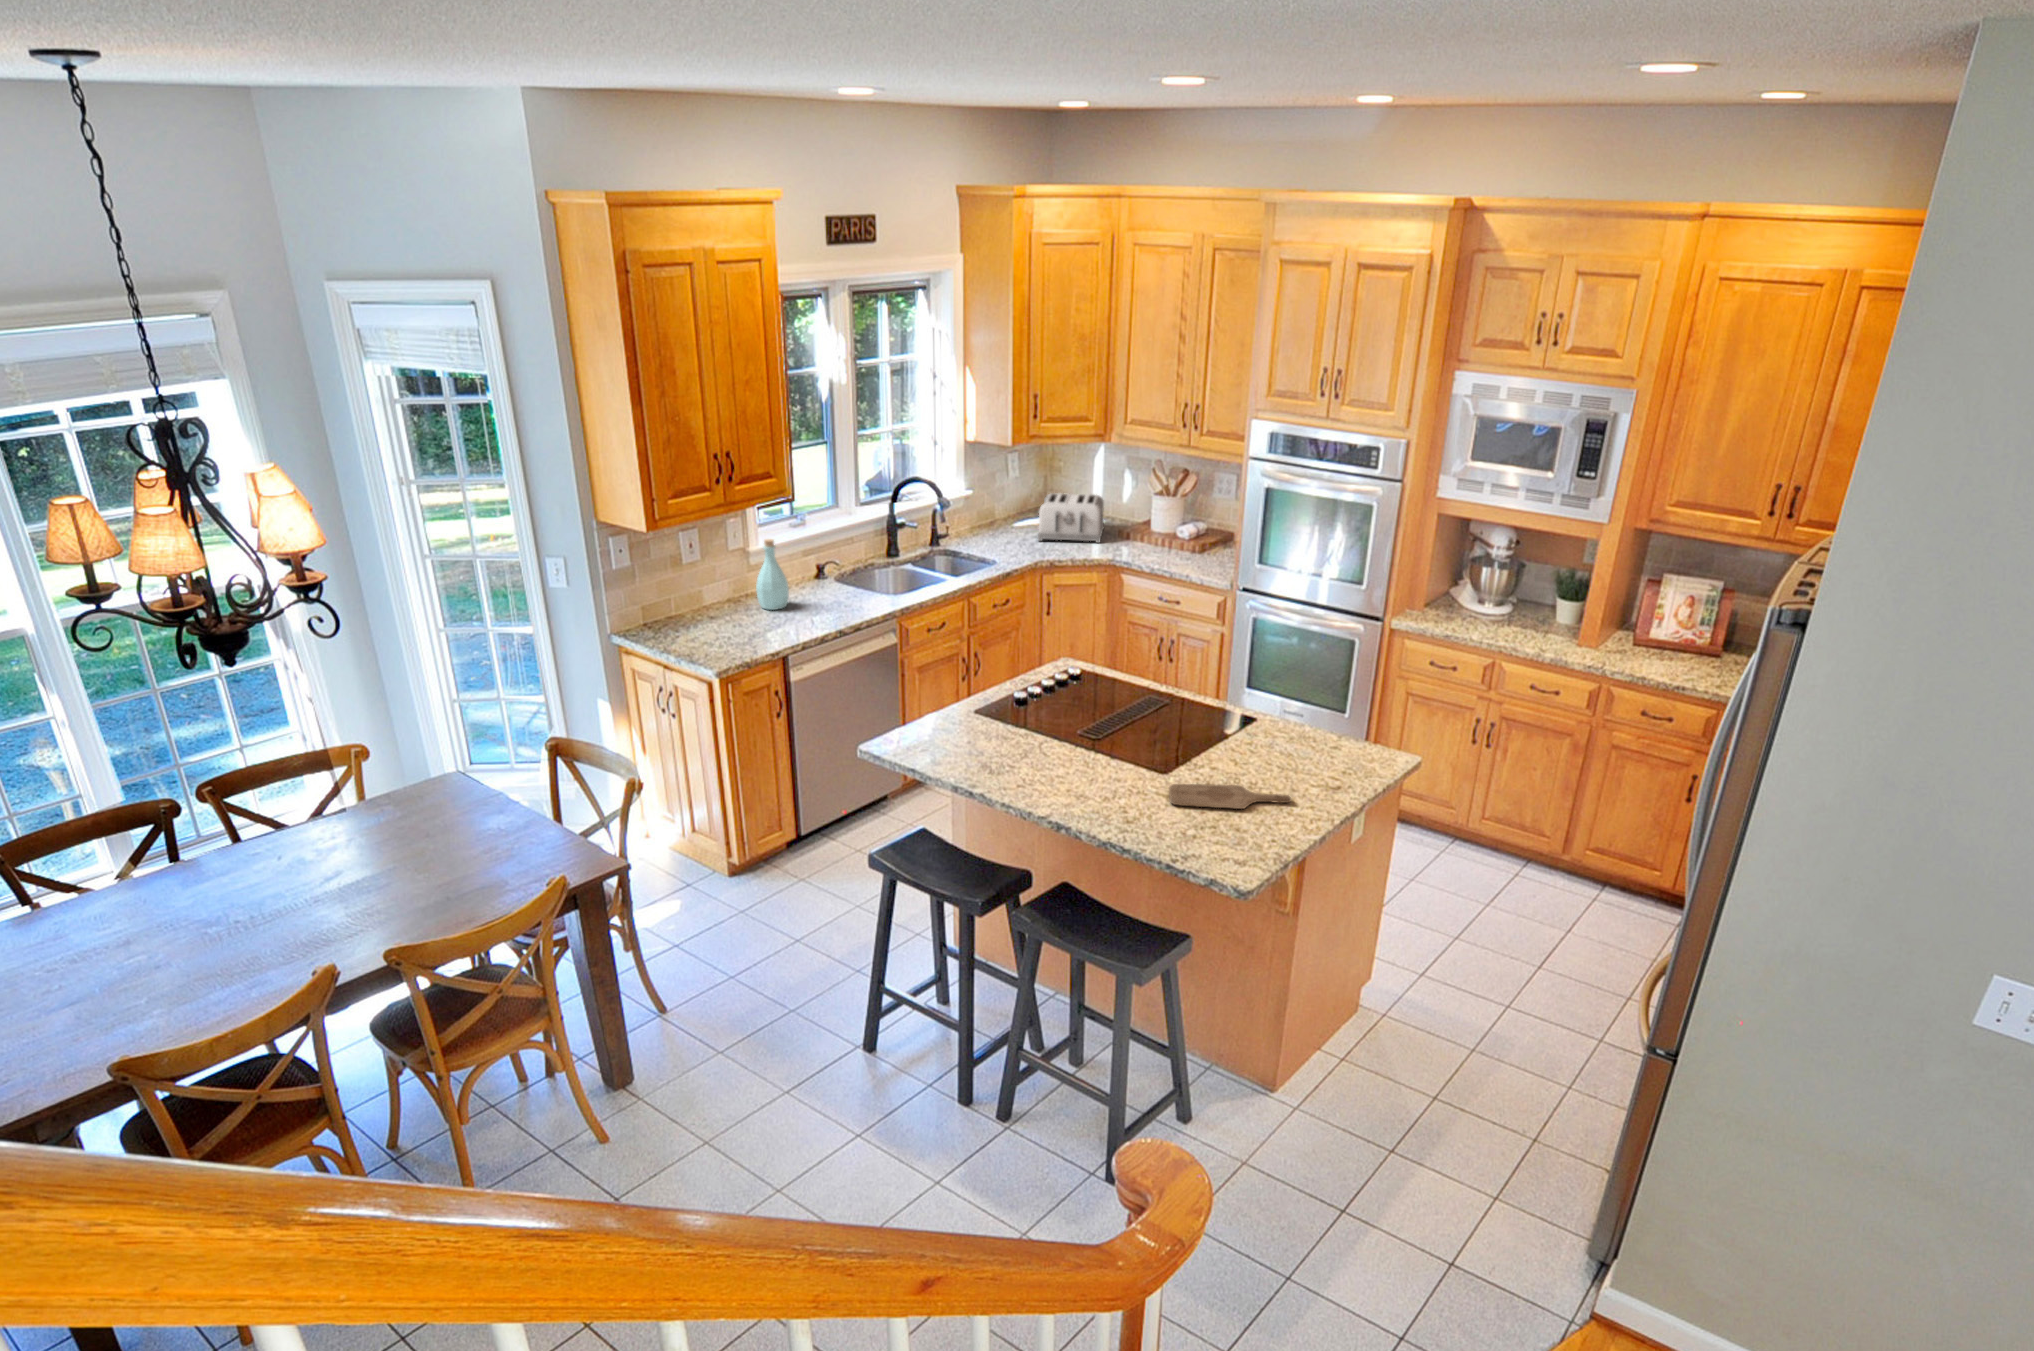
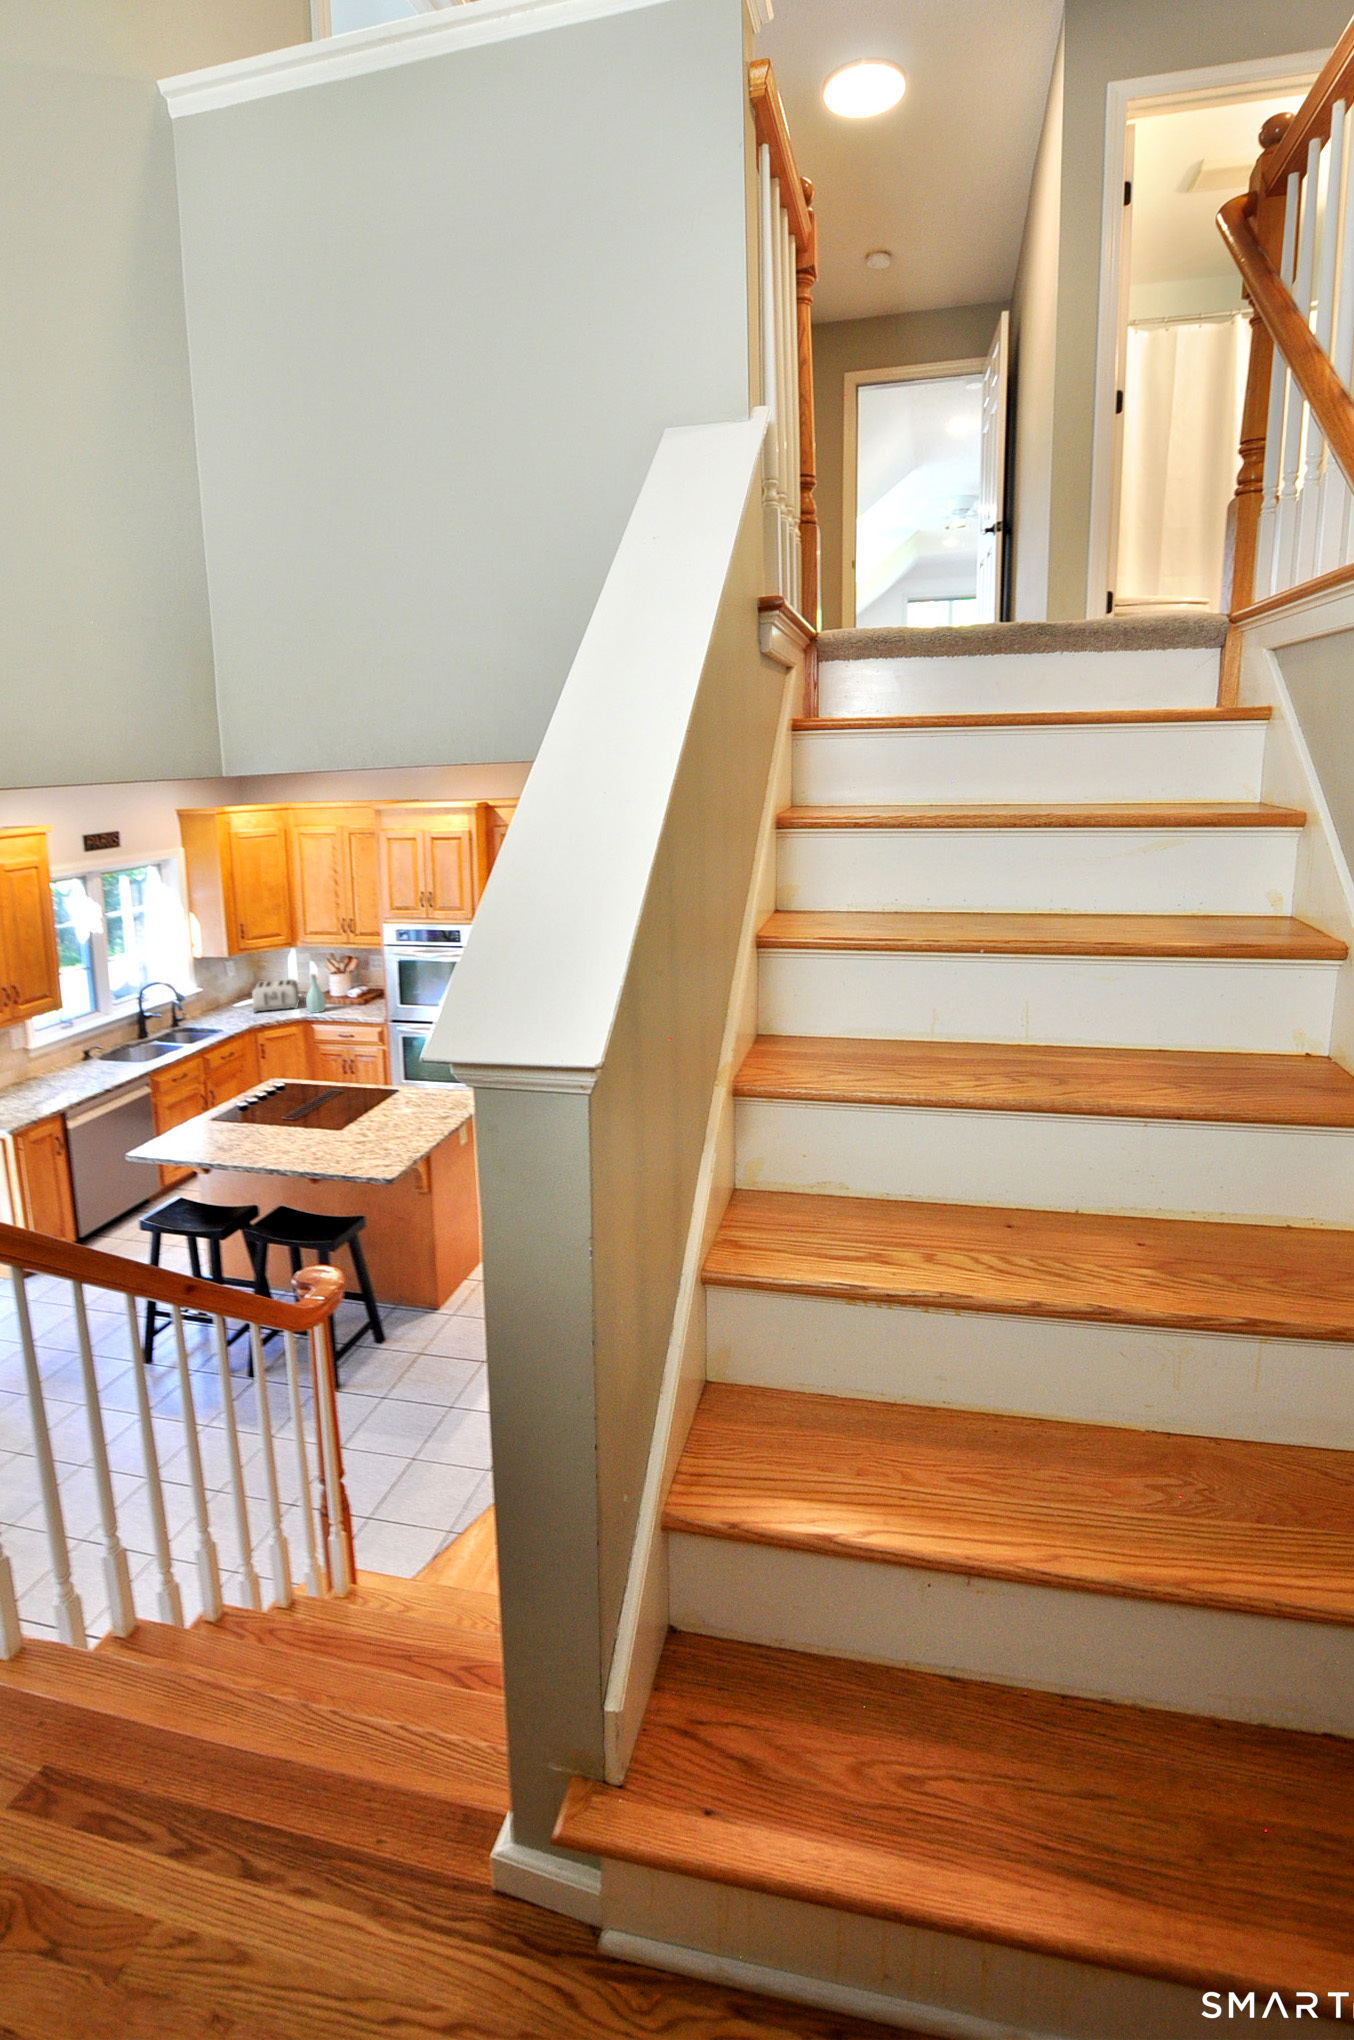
bottle: present [756,539,789,610] -> present [306,974,326,1013]
cutting board: present [1169,784,1291,809] -> none [343,1127,417,1144]

